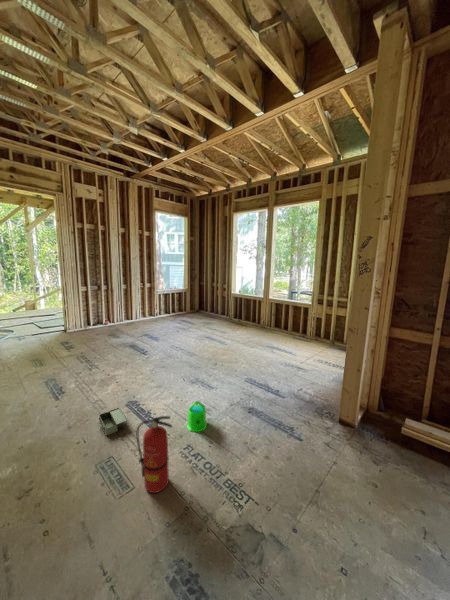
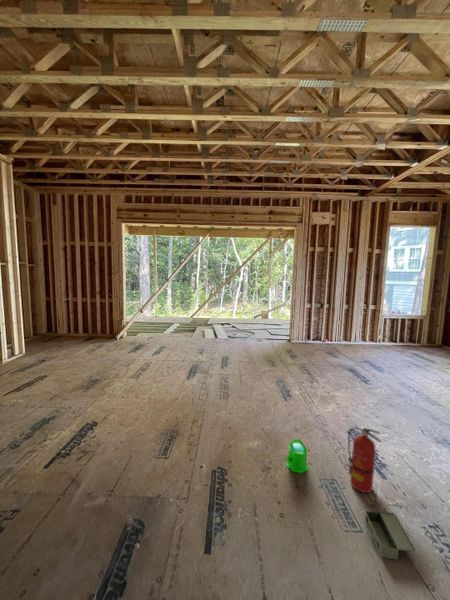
watering can: present [187,401,207,432] -> present [287,439,308,473]
toolbox: present [99,408,128,436] -> present [365,511,415,560]

